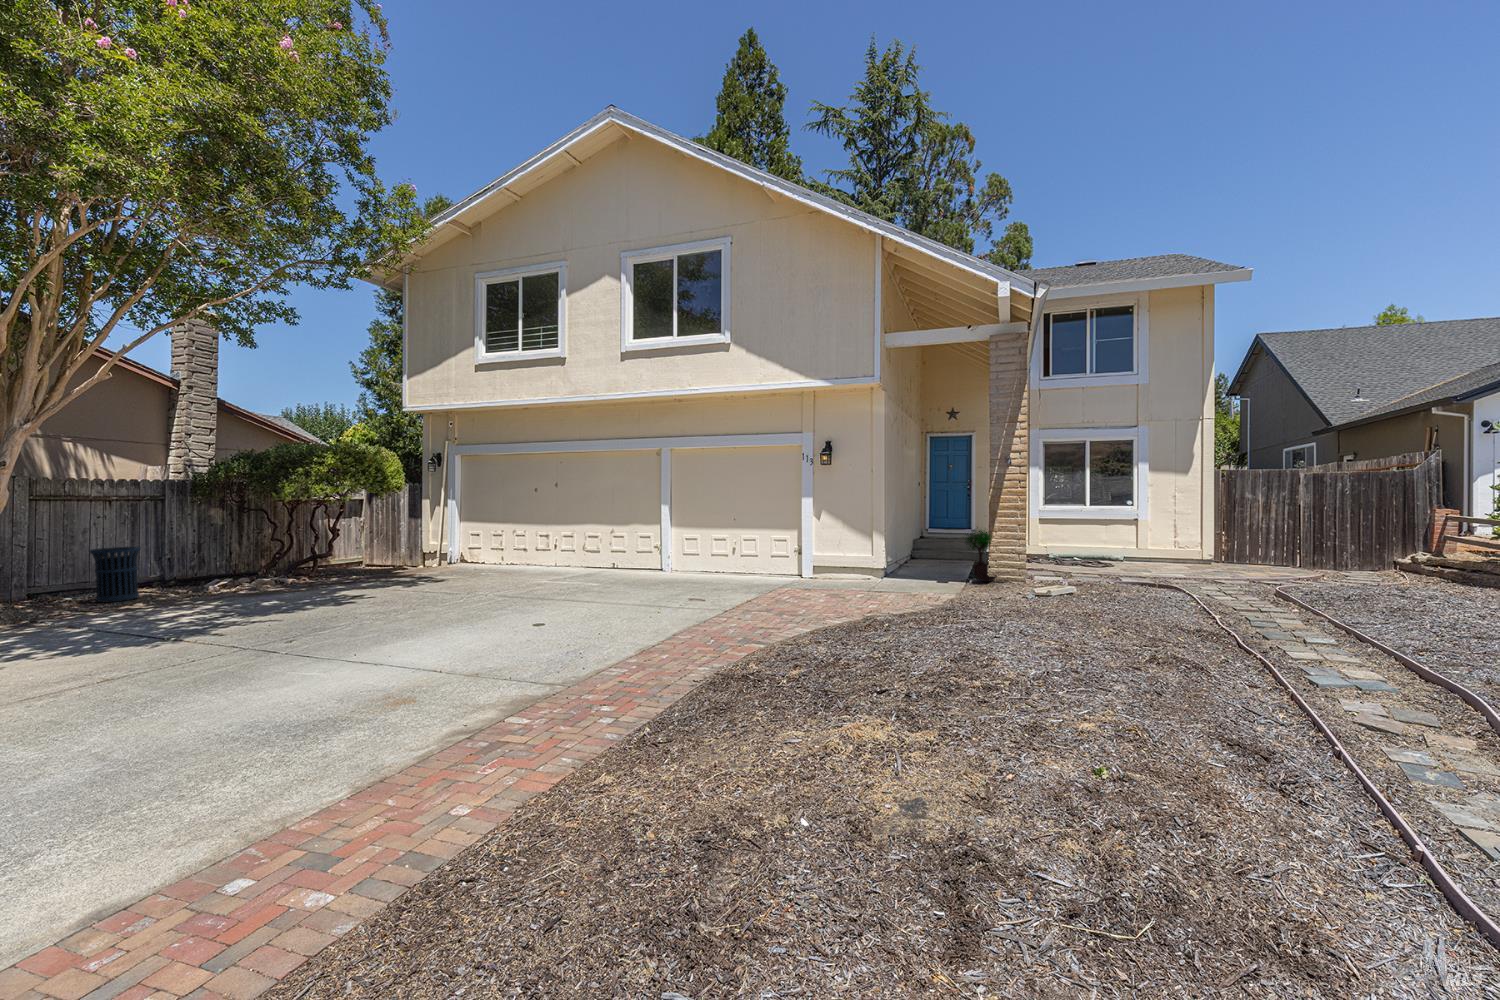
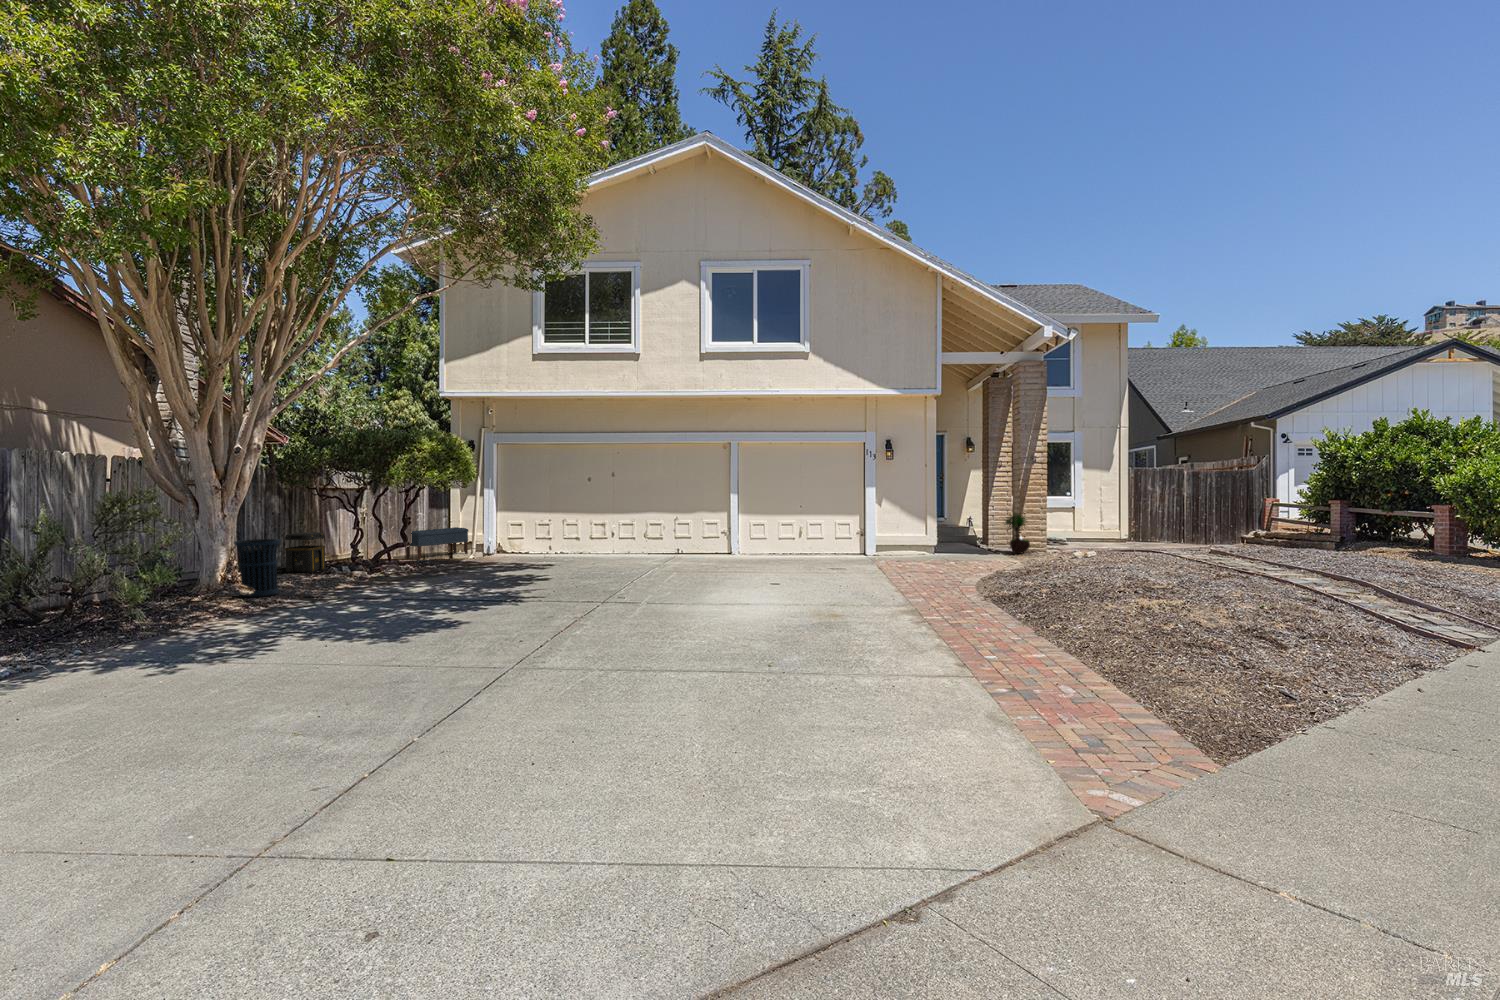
bench: none [374,536,439,566] -> present [406,527,468,560]
toolbox: none [235,539,275,577] -> present [285,532,325,573]

